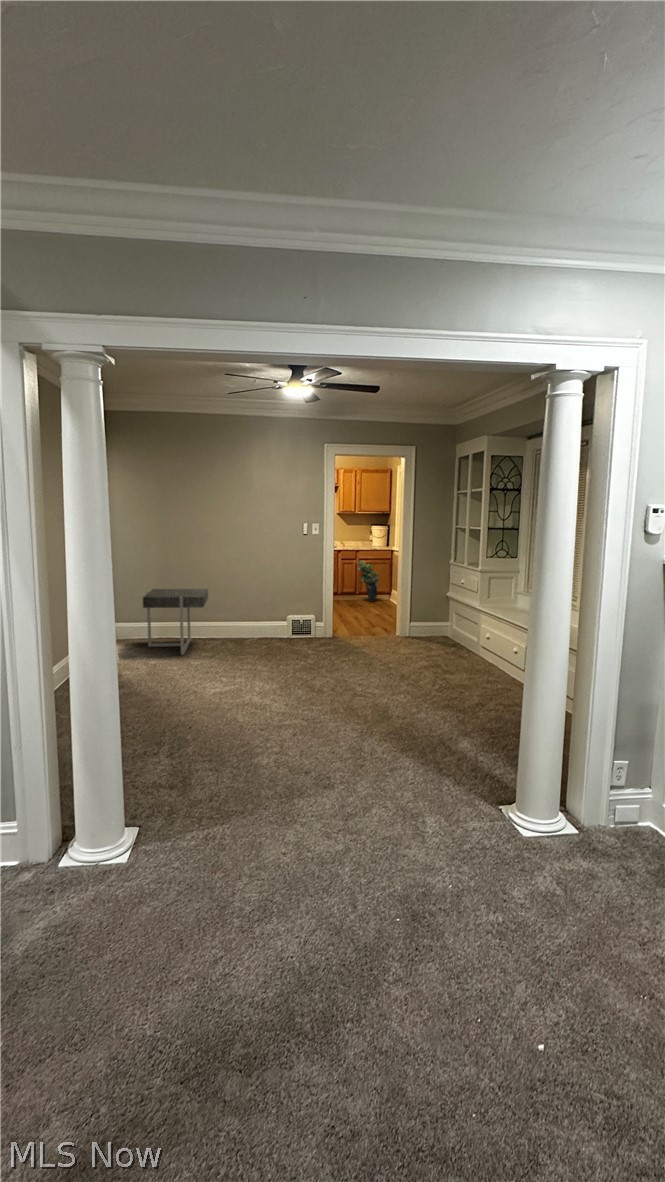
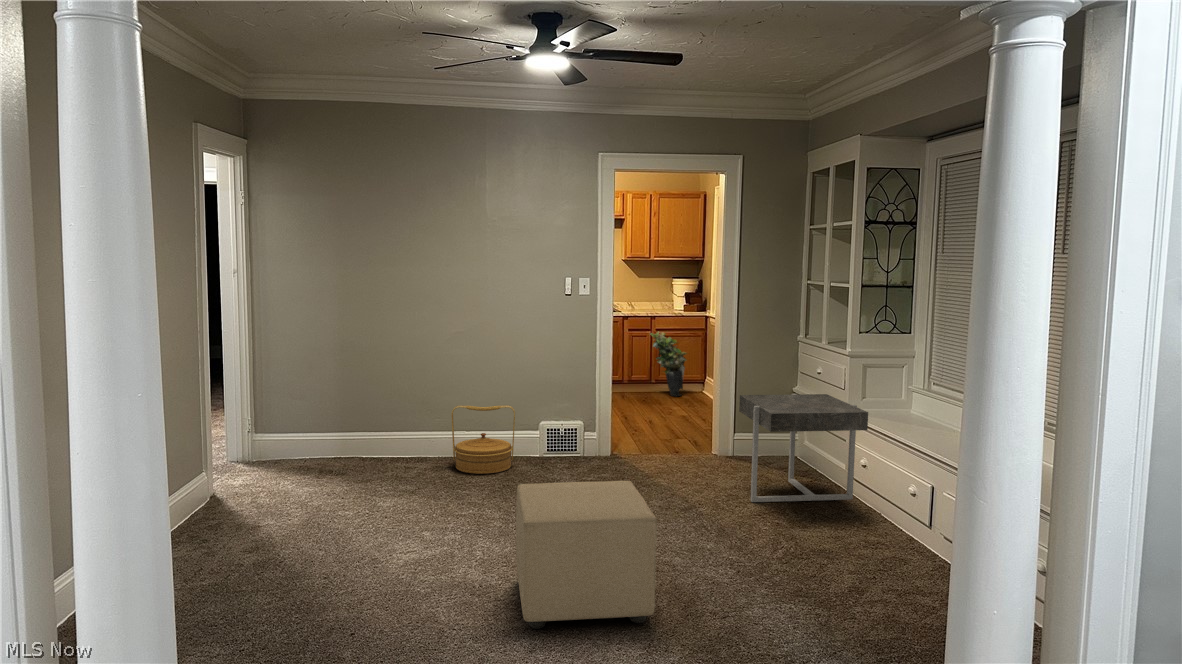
side table: present [143,589,208,655] -> present [739,394,868,502]
woven basket: none [233,605,273,647] -> present [451,405,515,474]
ottoman: none [280,644,364,728] -> present [516,481,657,629]

